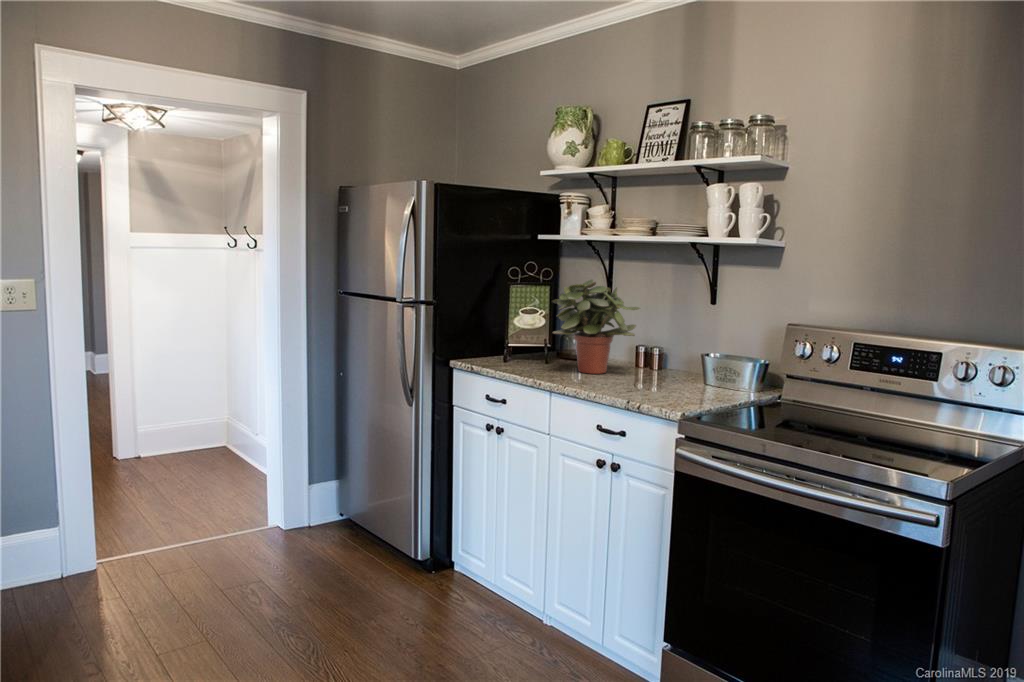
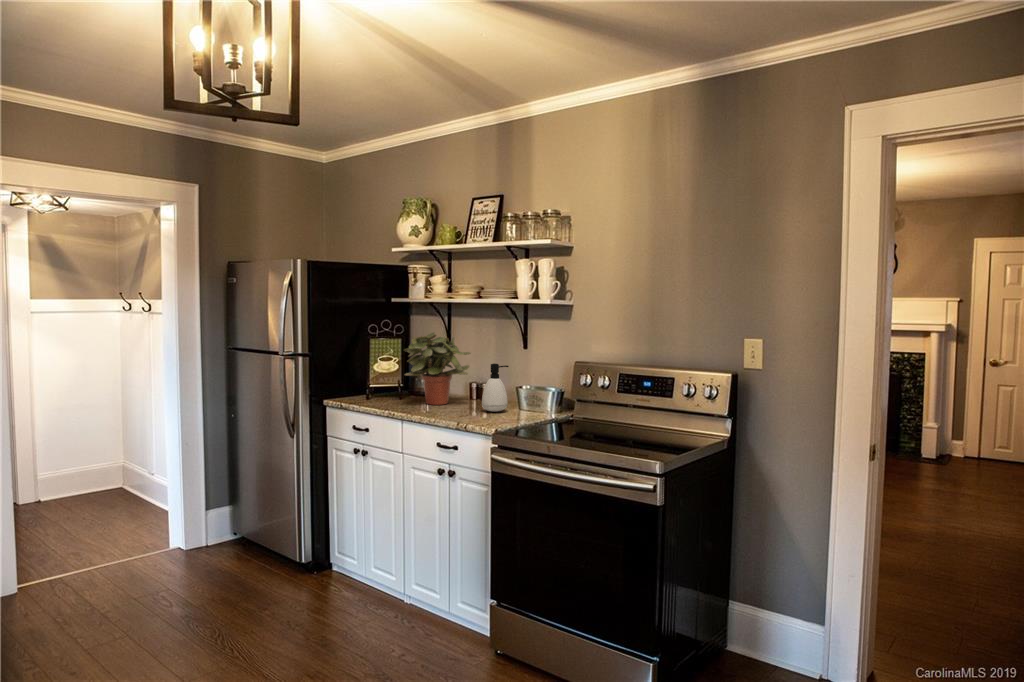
soap dispenser: none [653,323,692,386] -> present [482,363,509,412]

